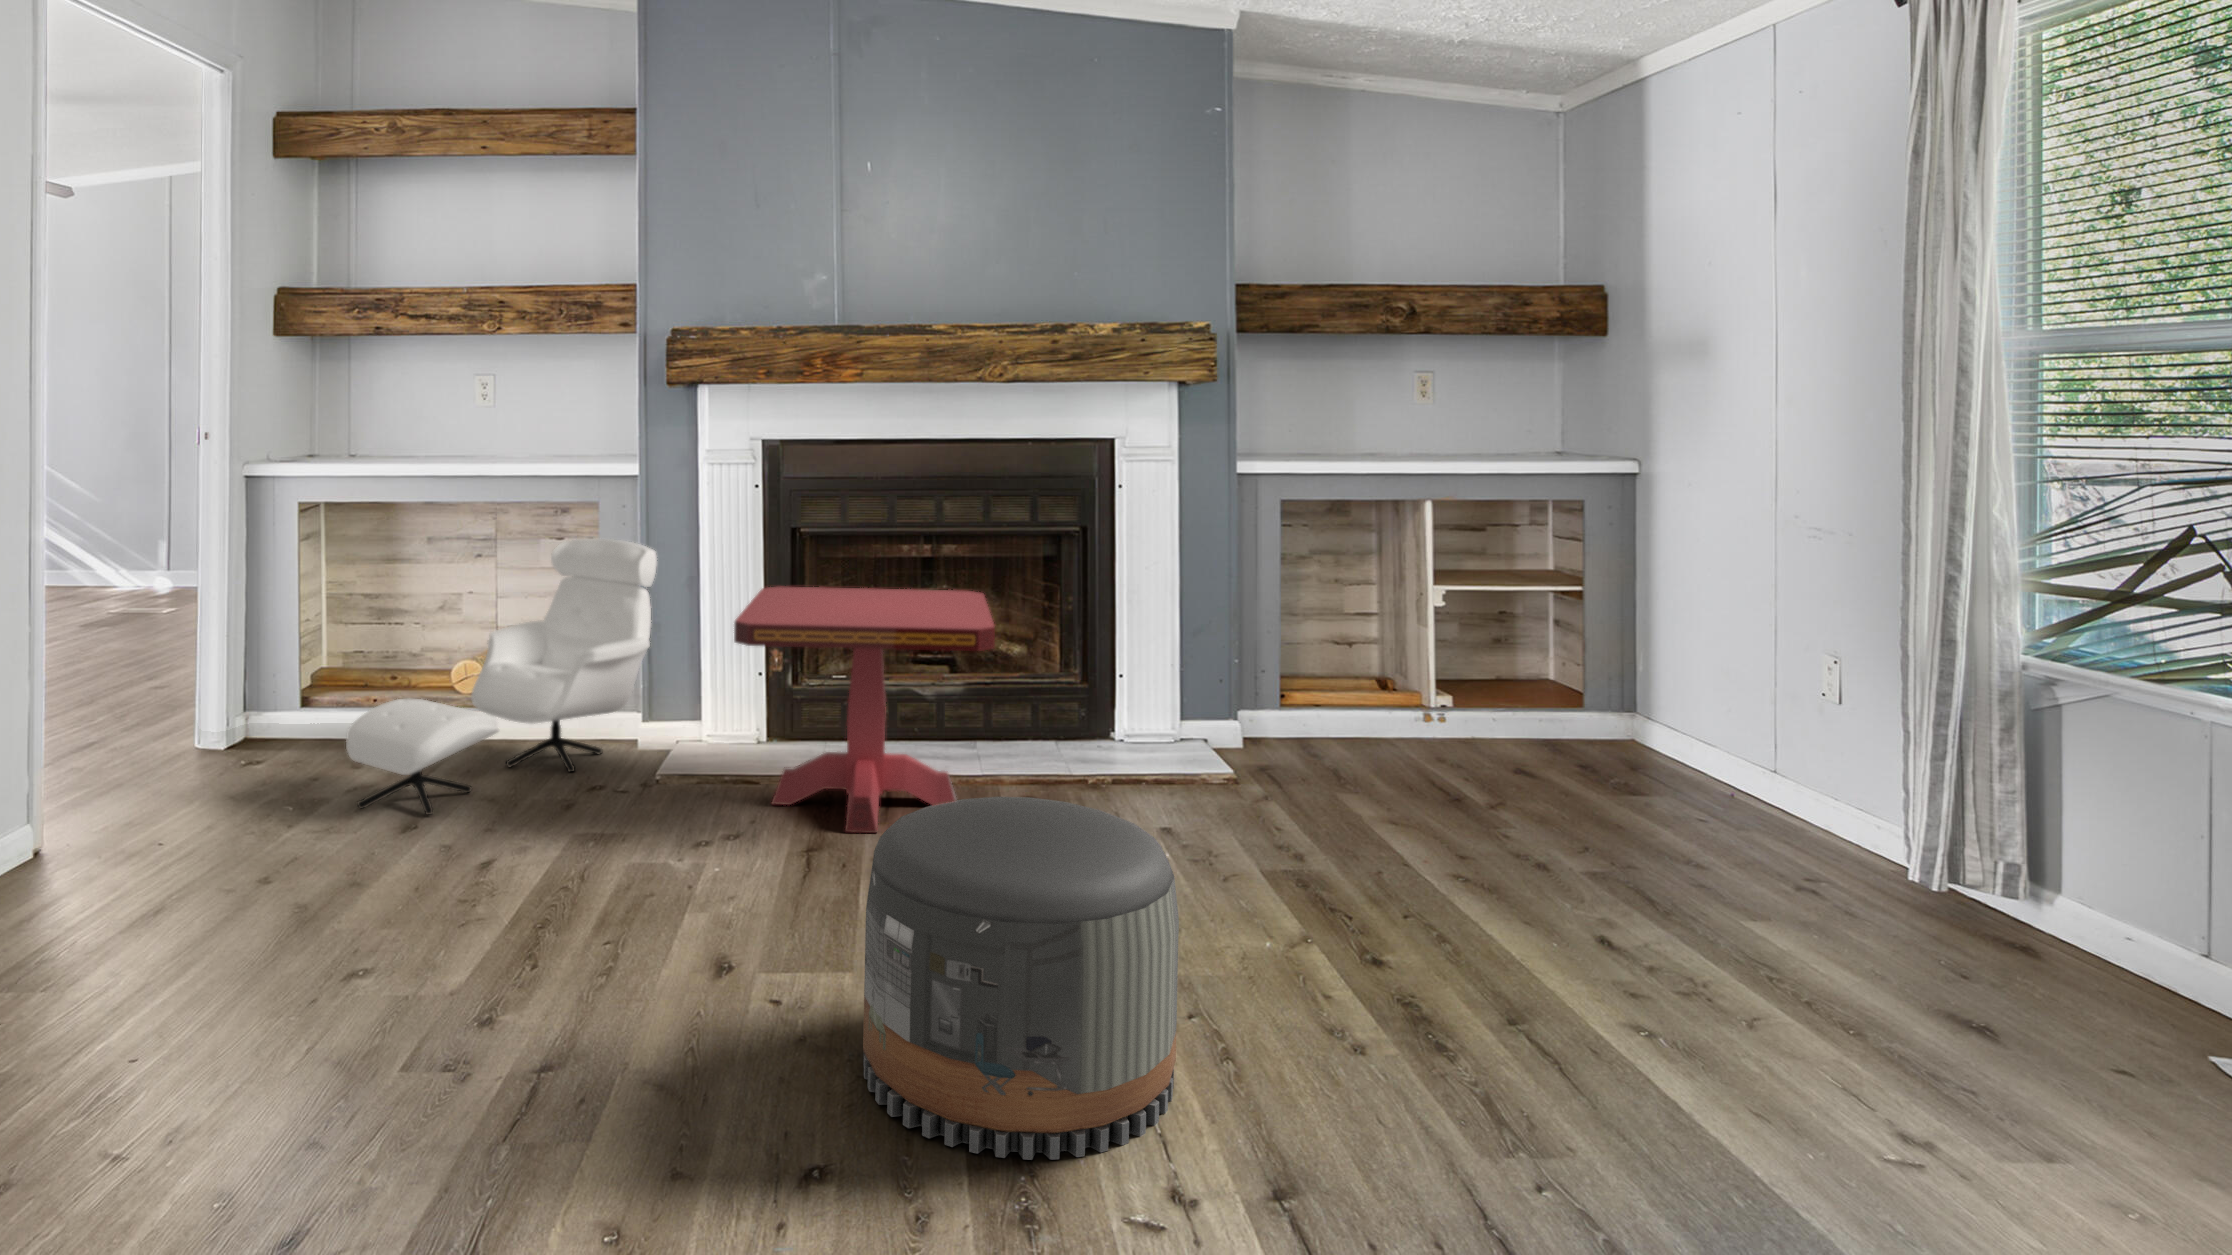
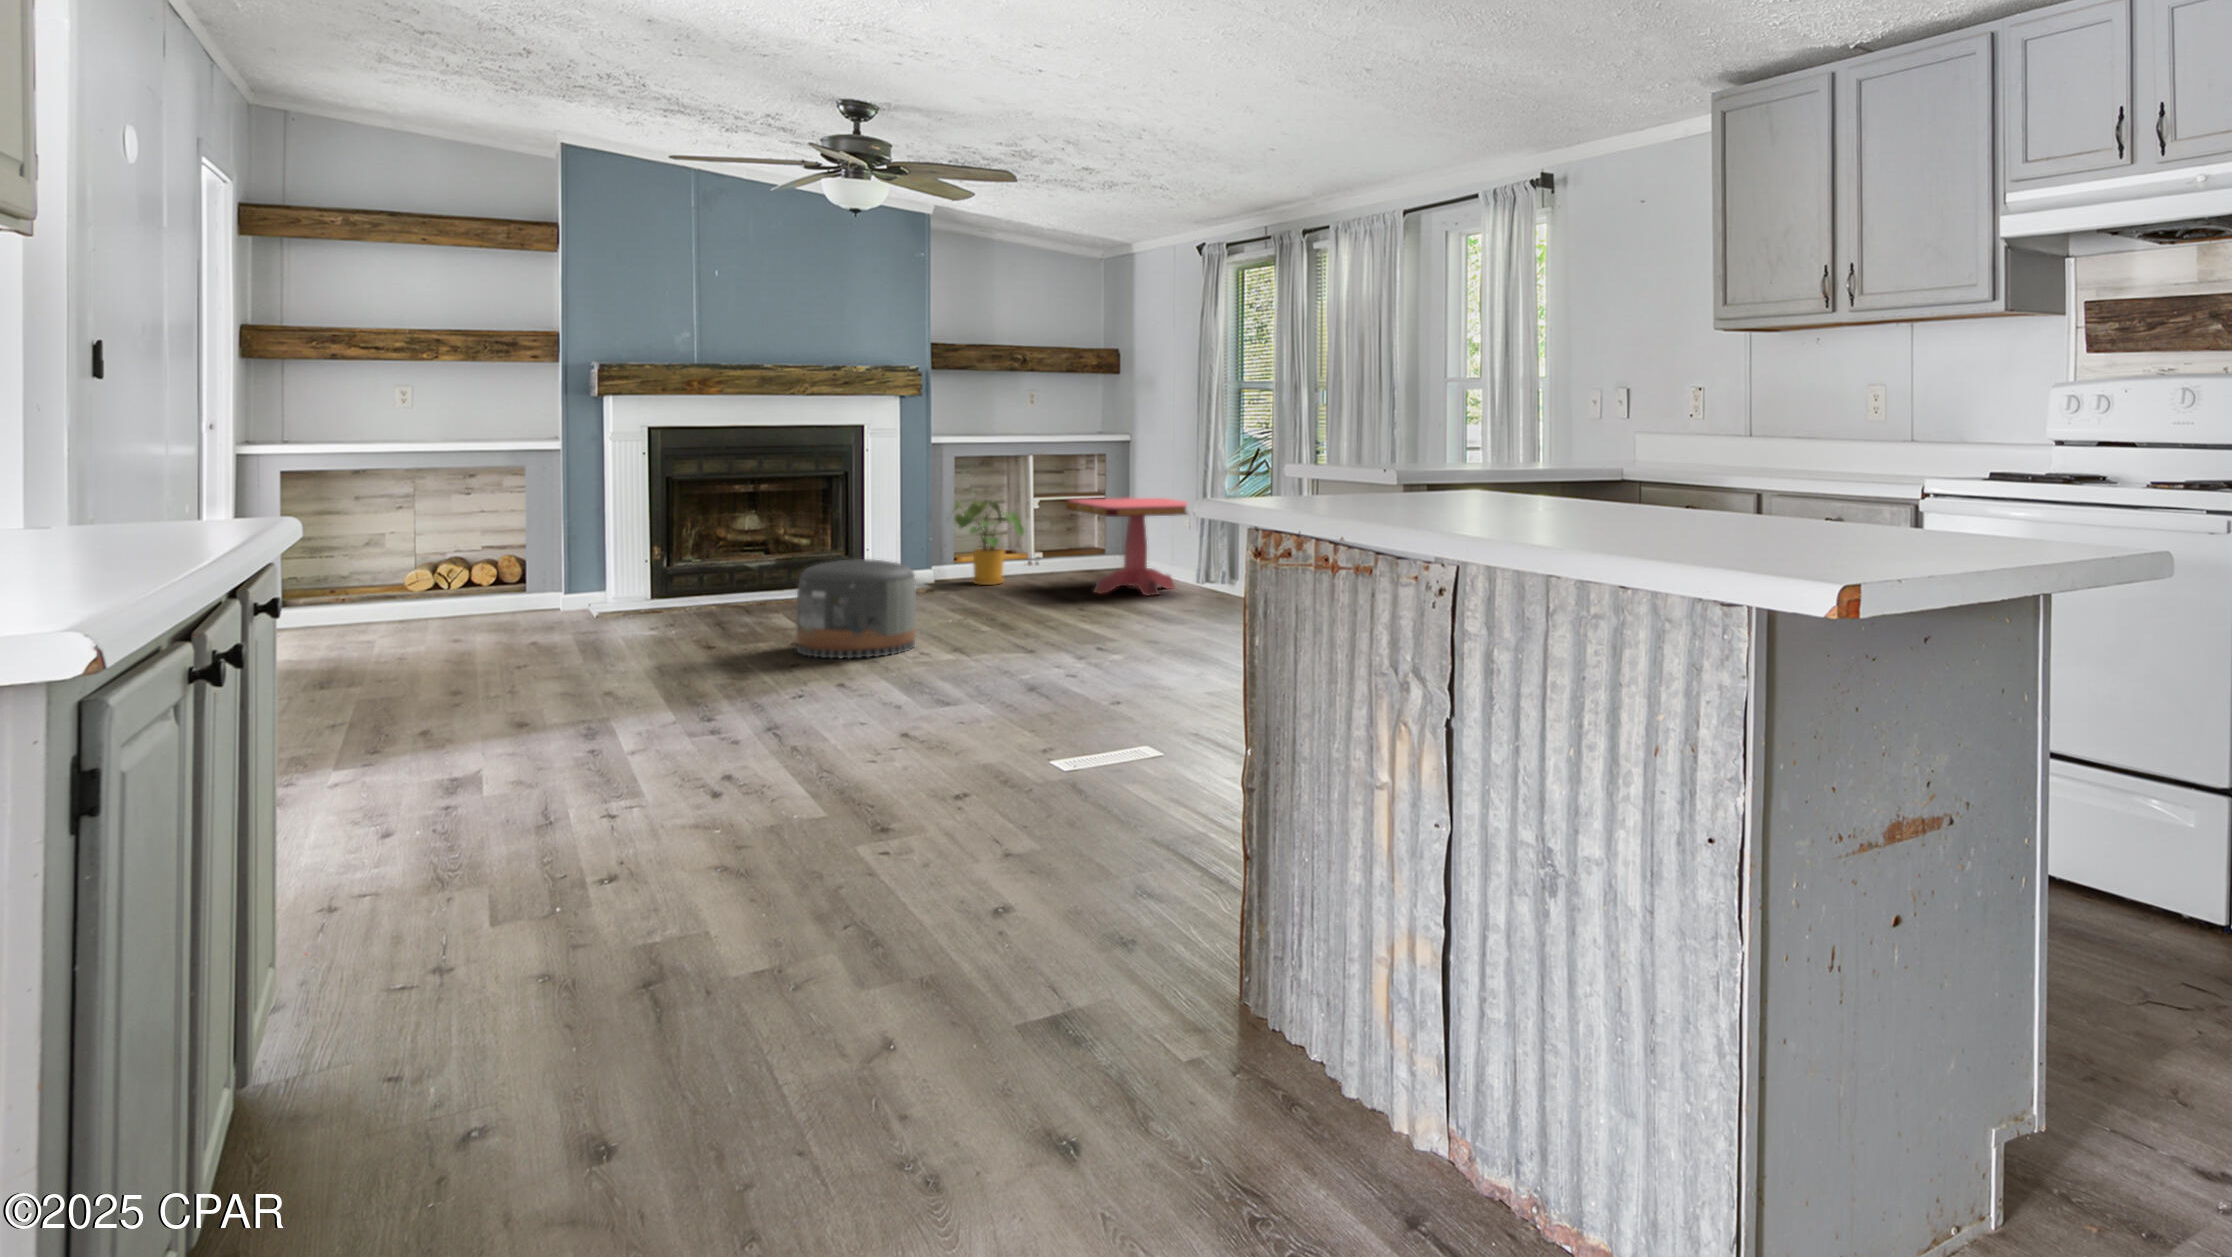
armchair: present [346,539,657,815] -> none [399,487,579,637]
side table: present [734,586,995,833] -> present [1066,498,1187,596]
house plant: none [1268,586,1429,771] -> present [954,501,1024,585]

